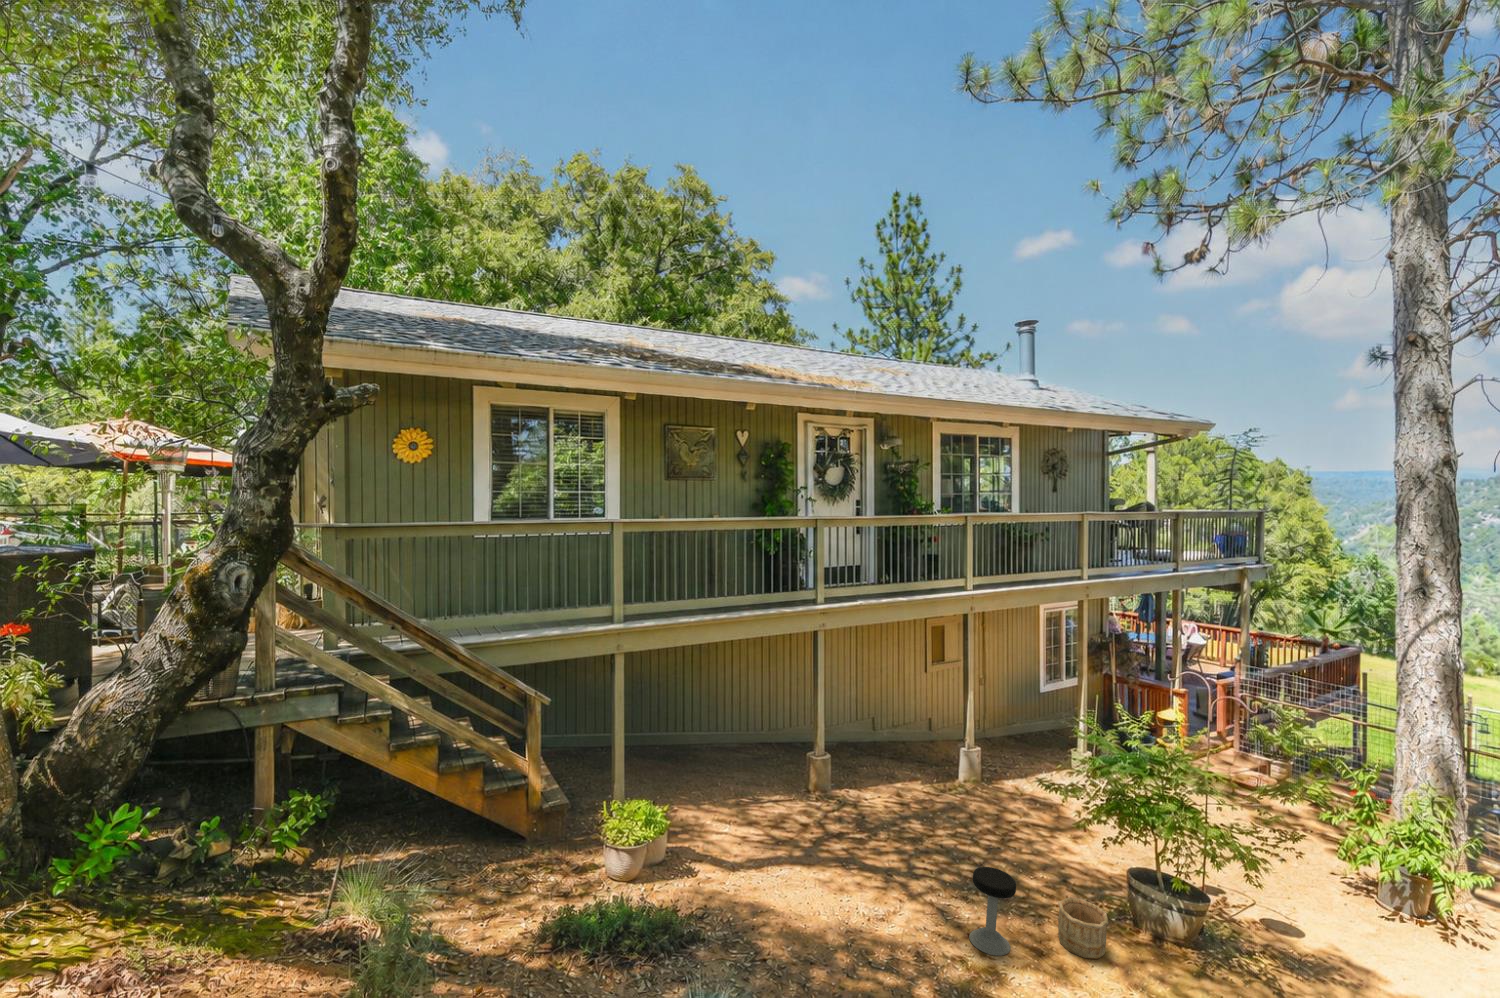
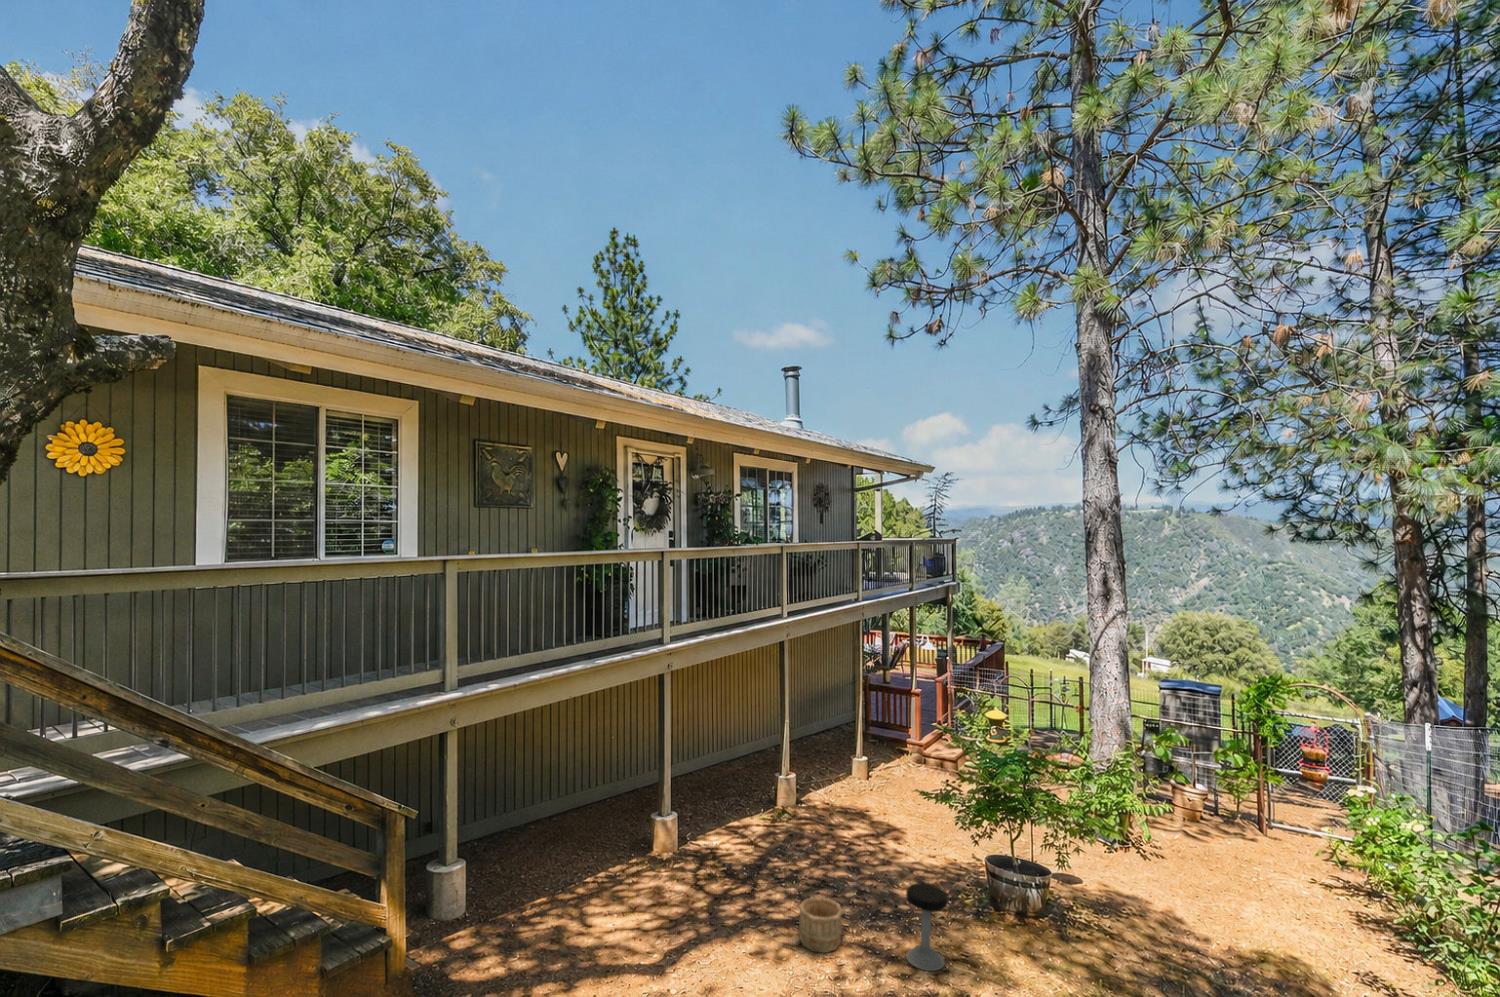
wooden bucket: present [1058,898,1109,959] -> present [799,897,842,953]

